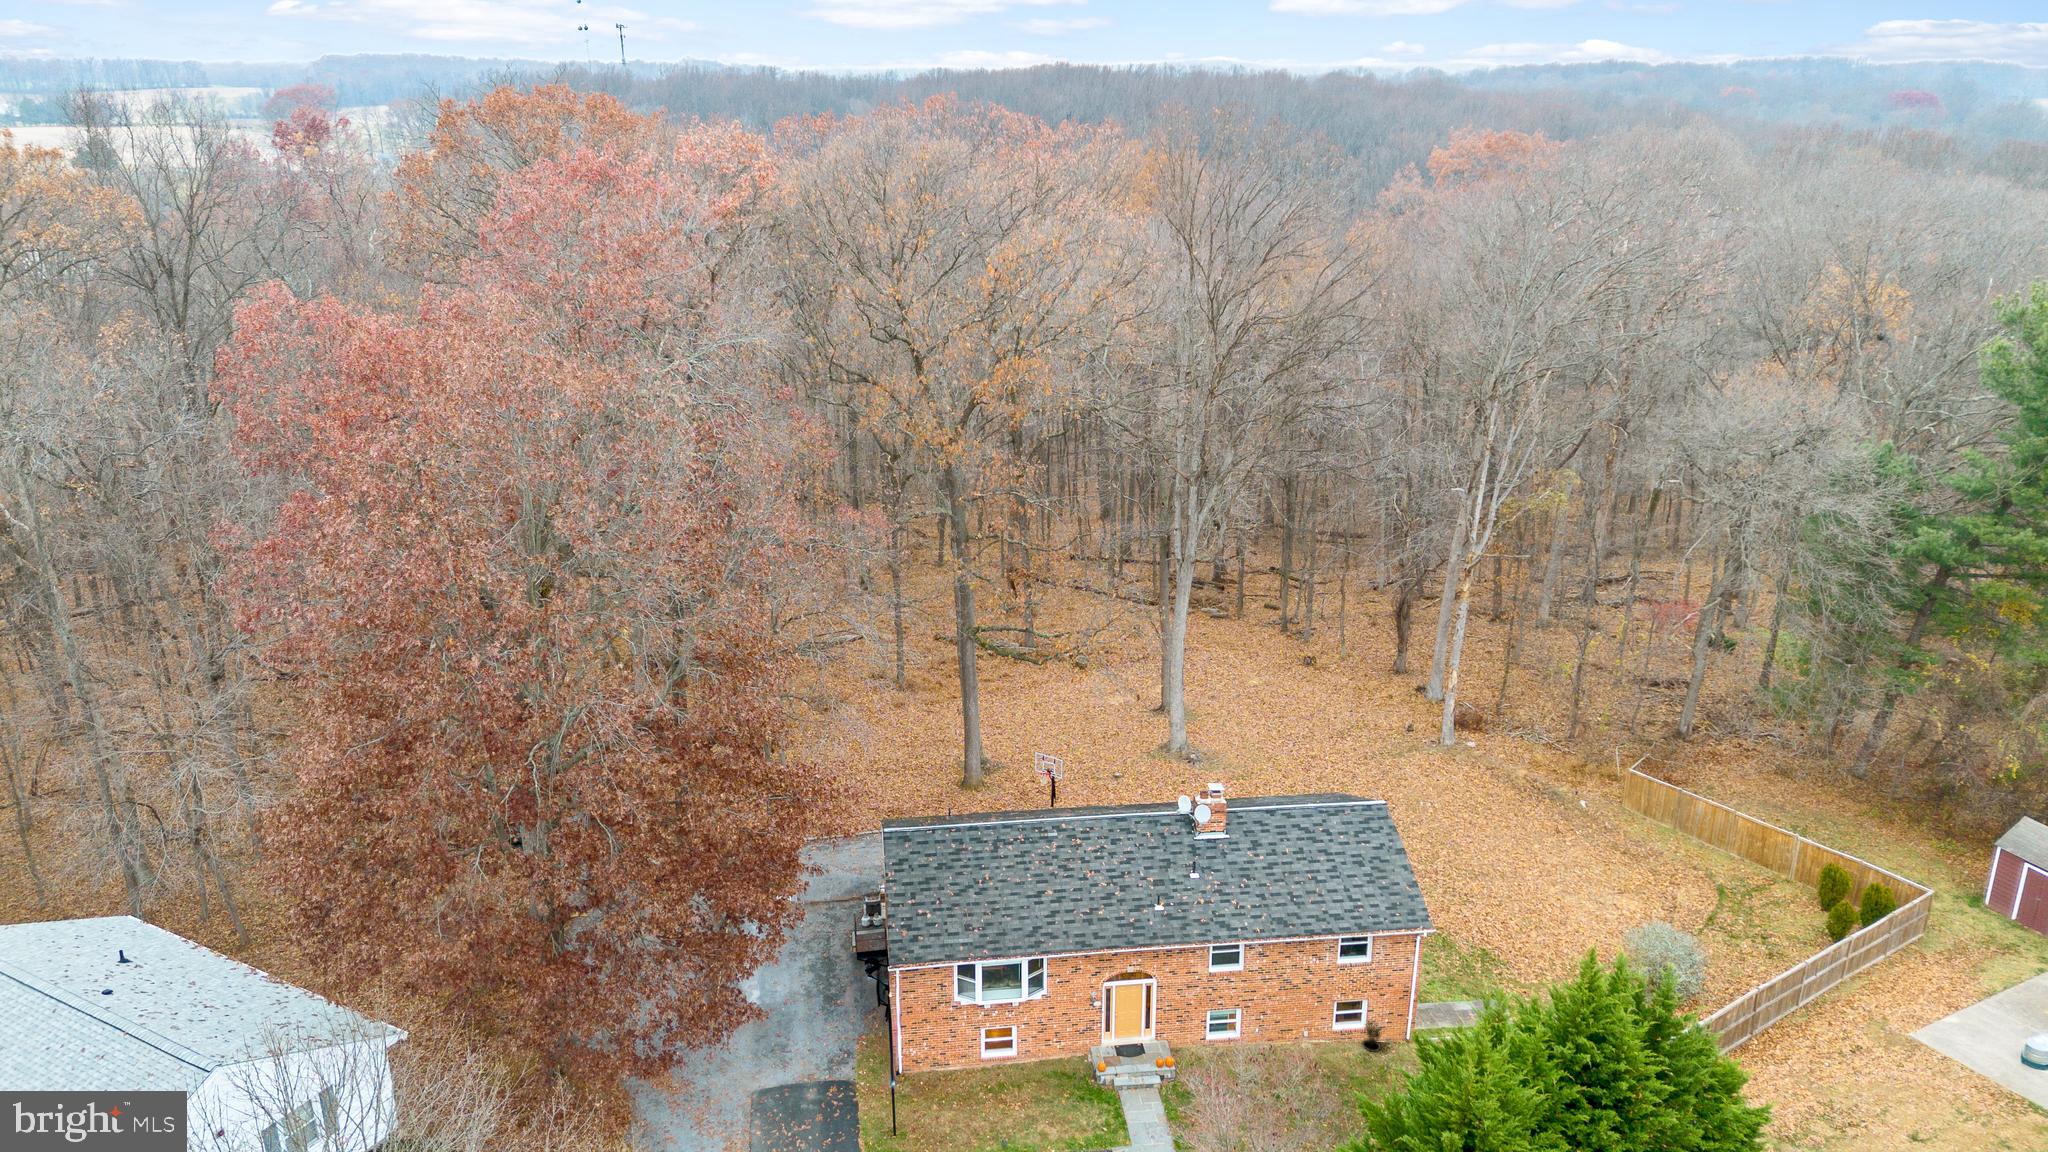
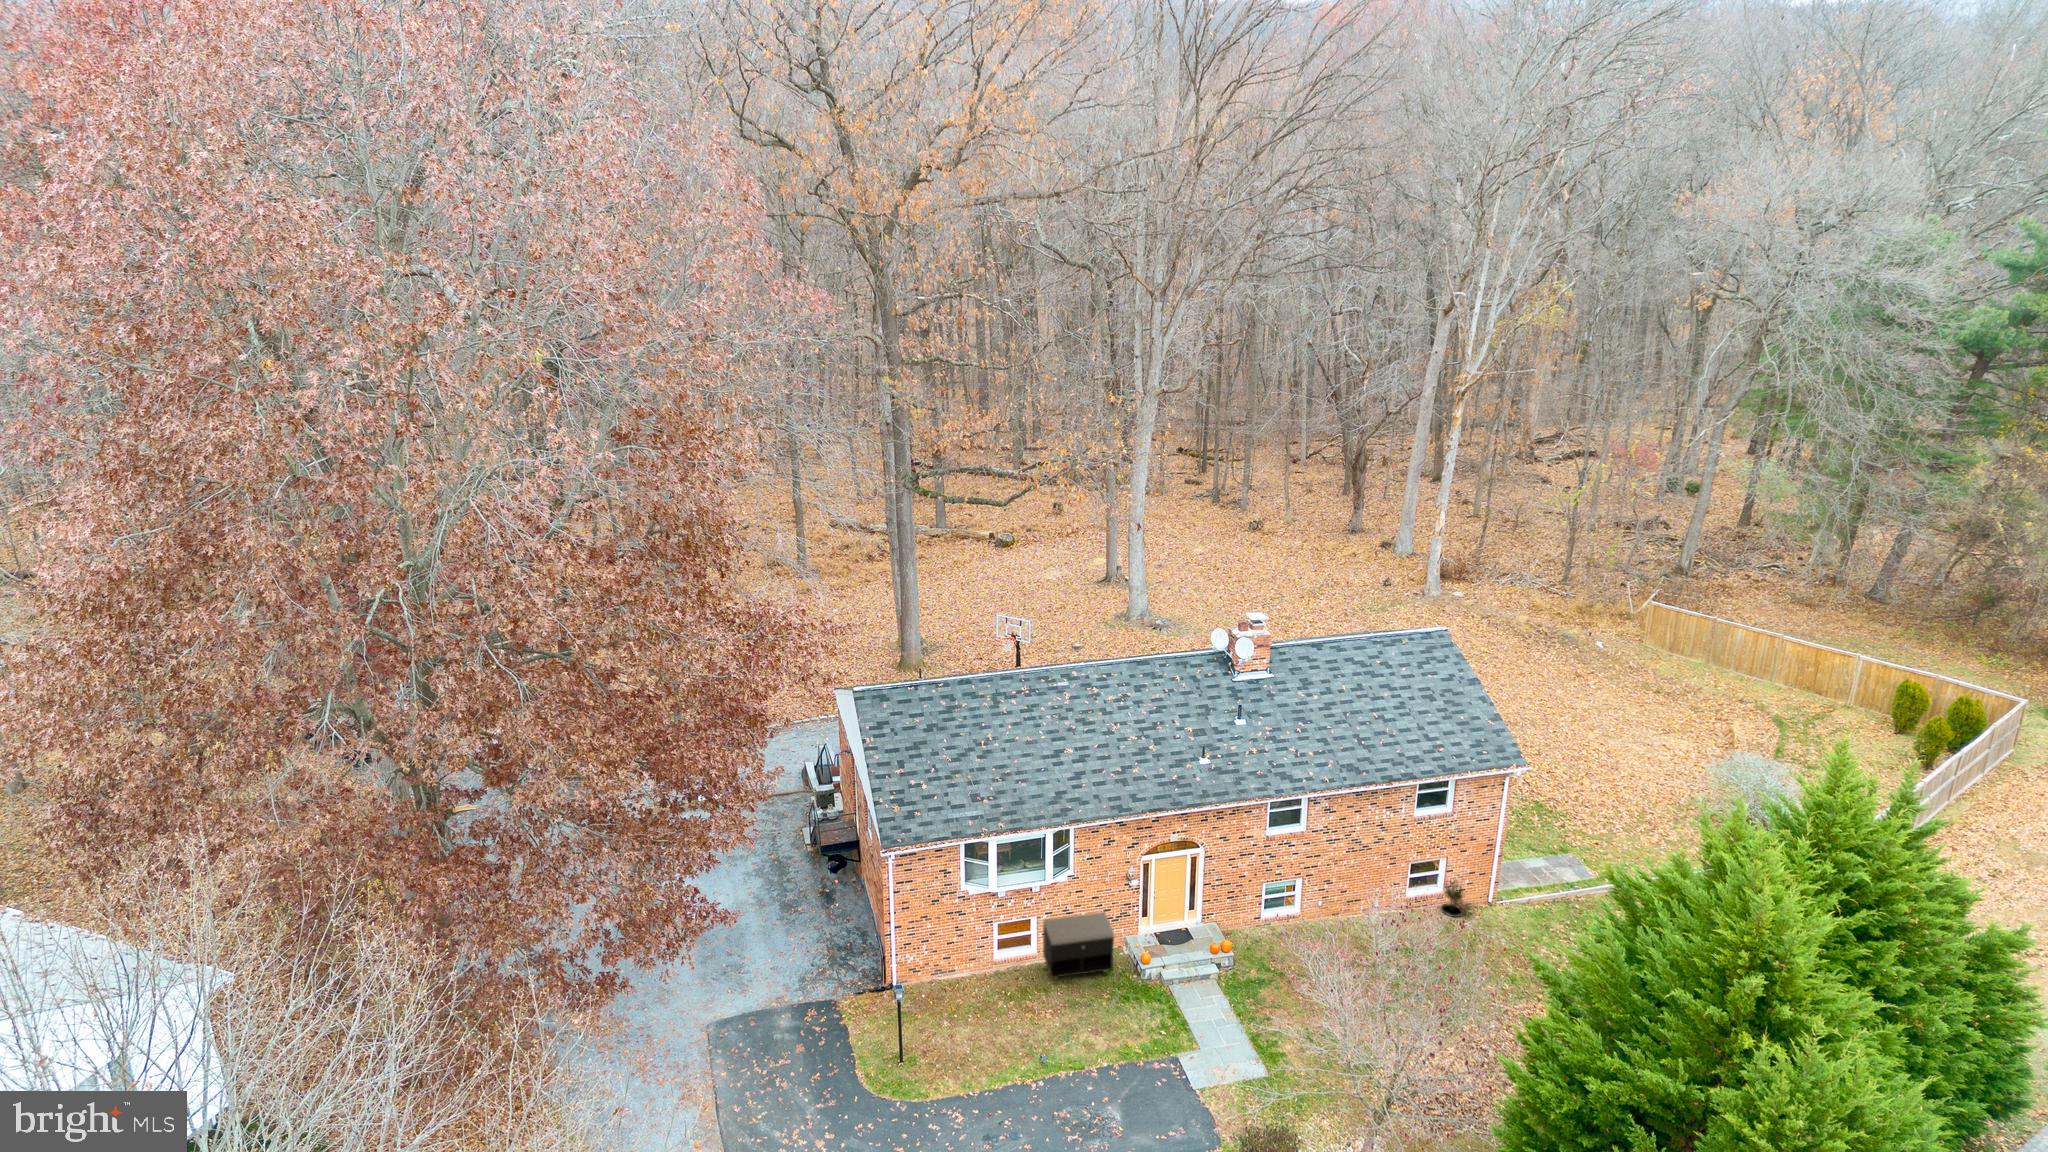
storage bench: none [1022,1025,1076,1077] -> present [1043,912,1114,978]

